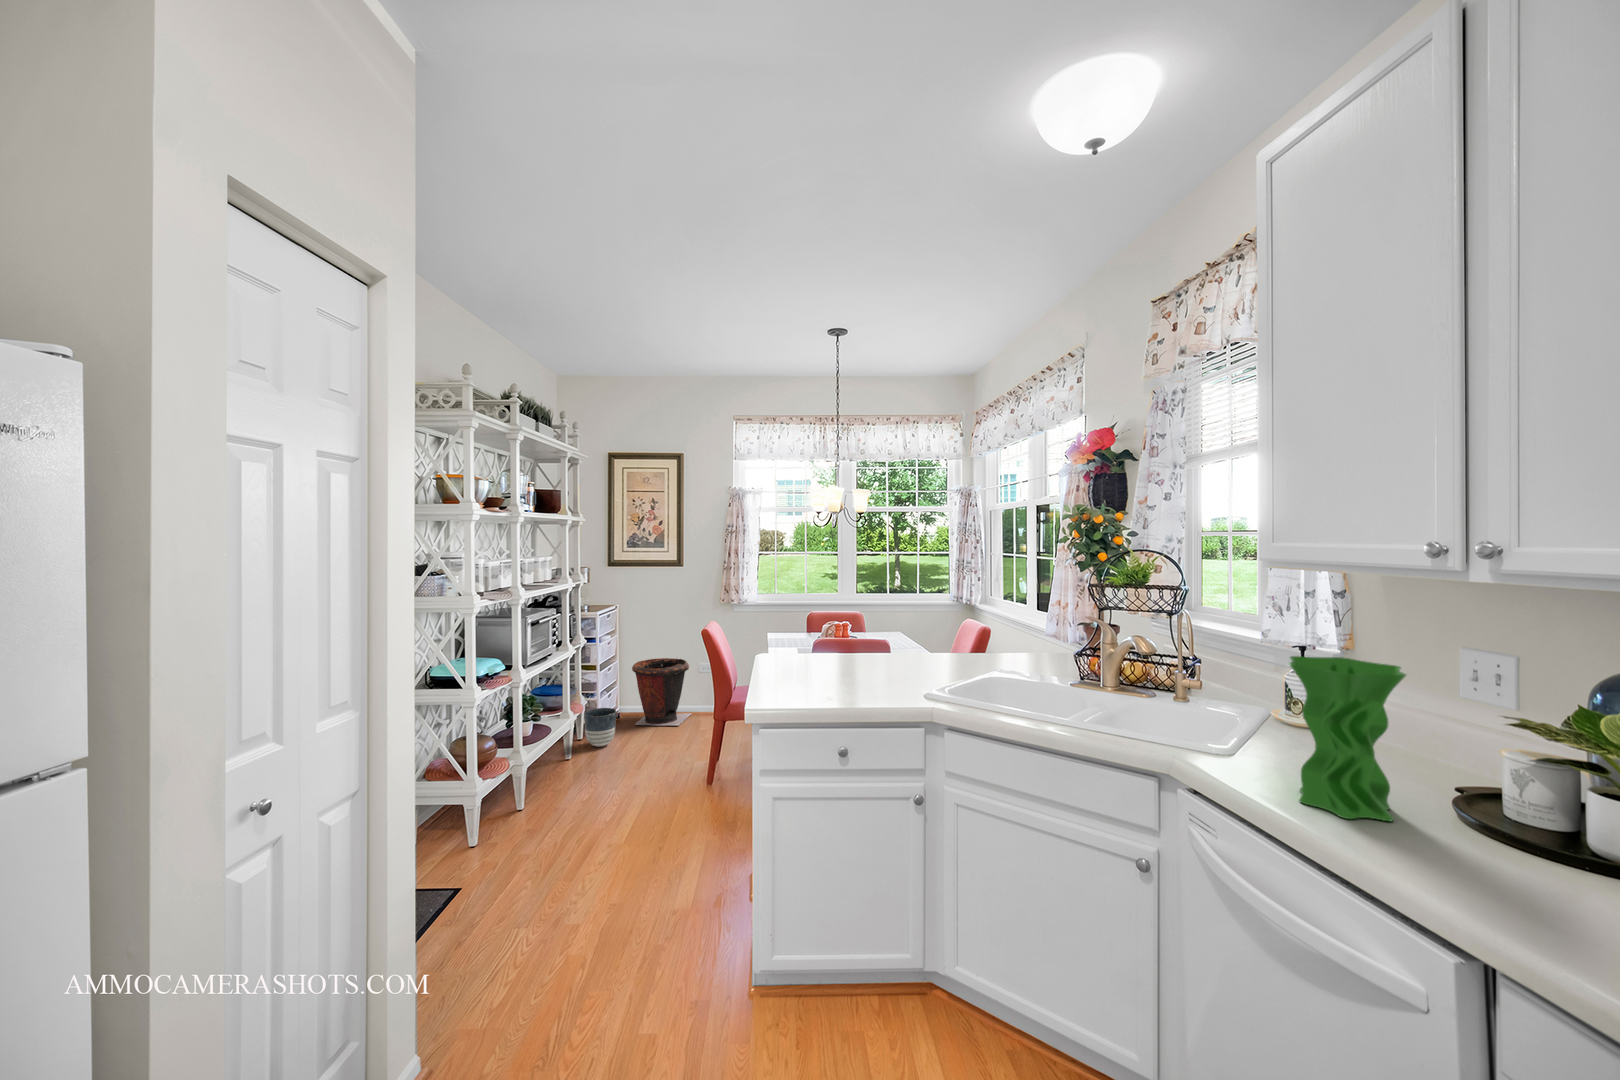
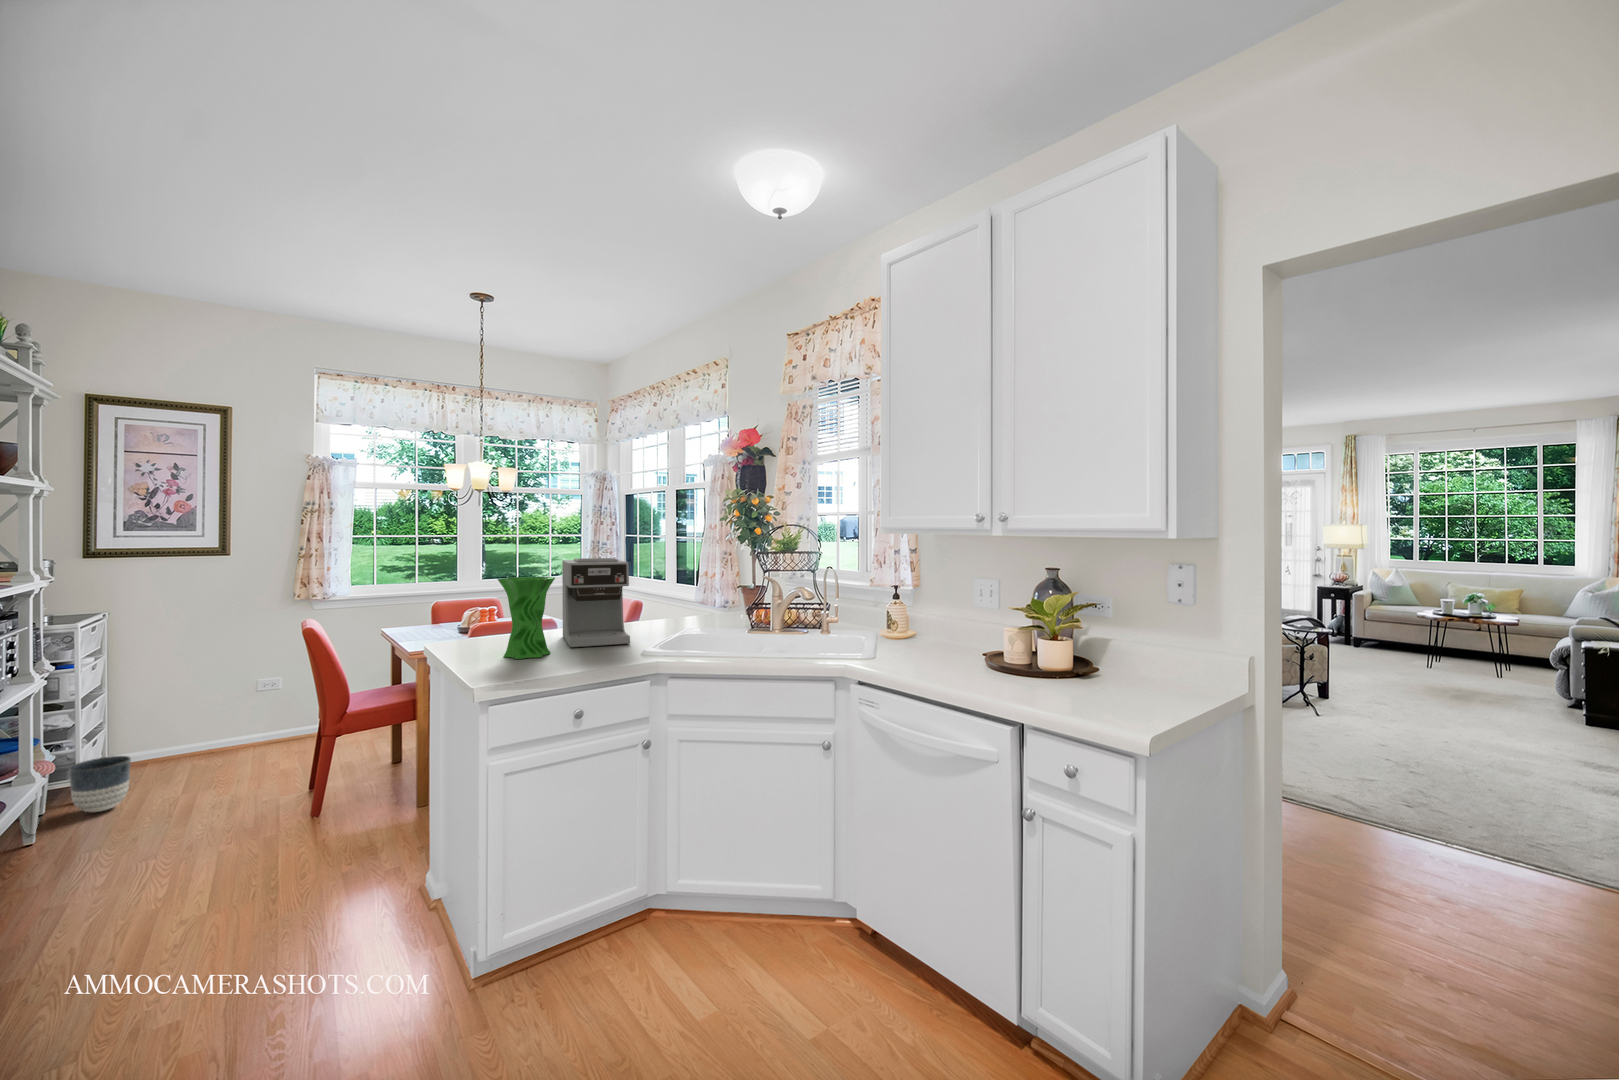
coffee maker: none [857,586,923,685] -> present [562,558,630,647]
vase: present [1289,656,1407,821] -> present [498,576,555,659]
waste bin: present [632,658,692,726] -> none [141,679,245,777]

